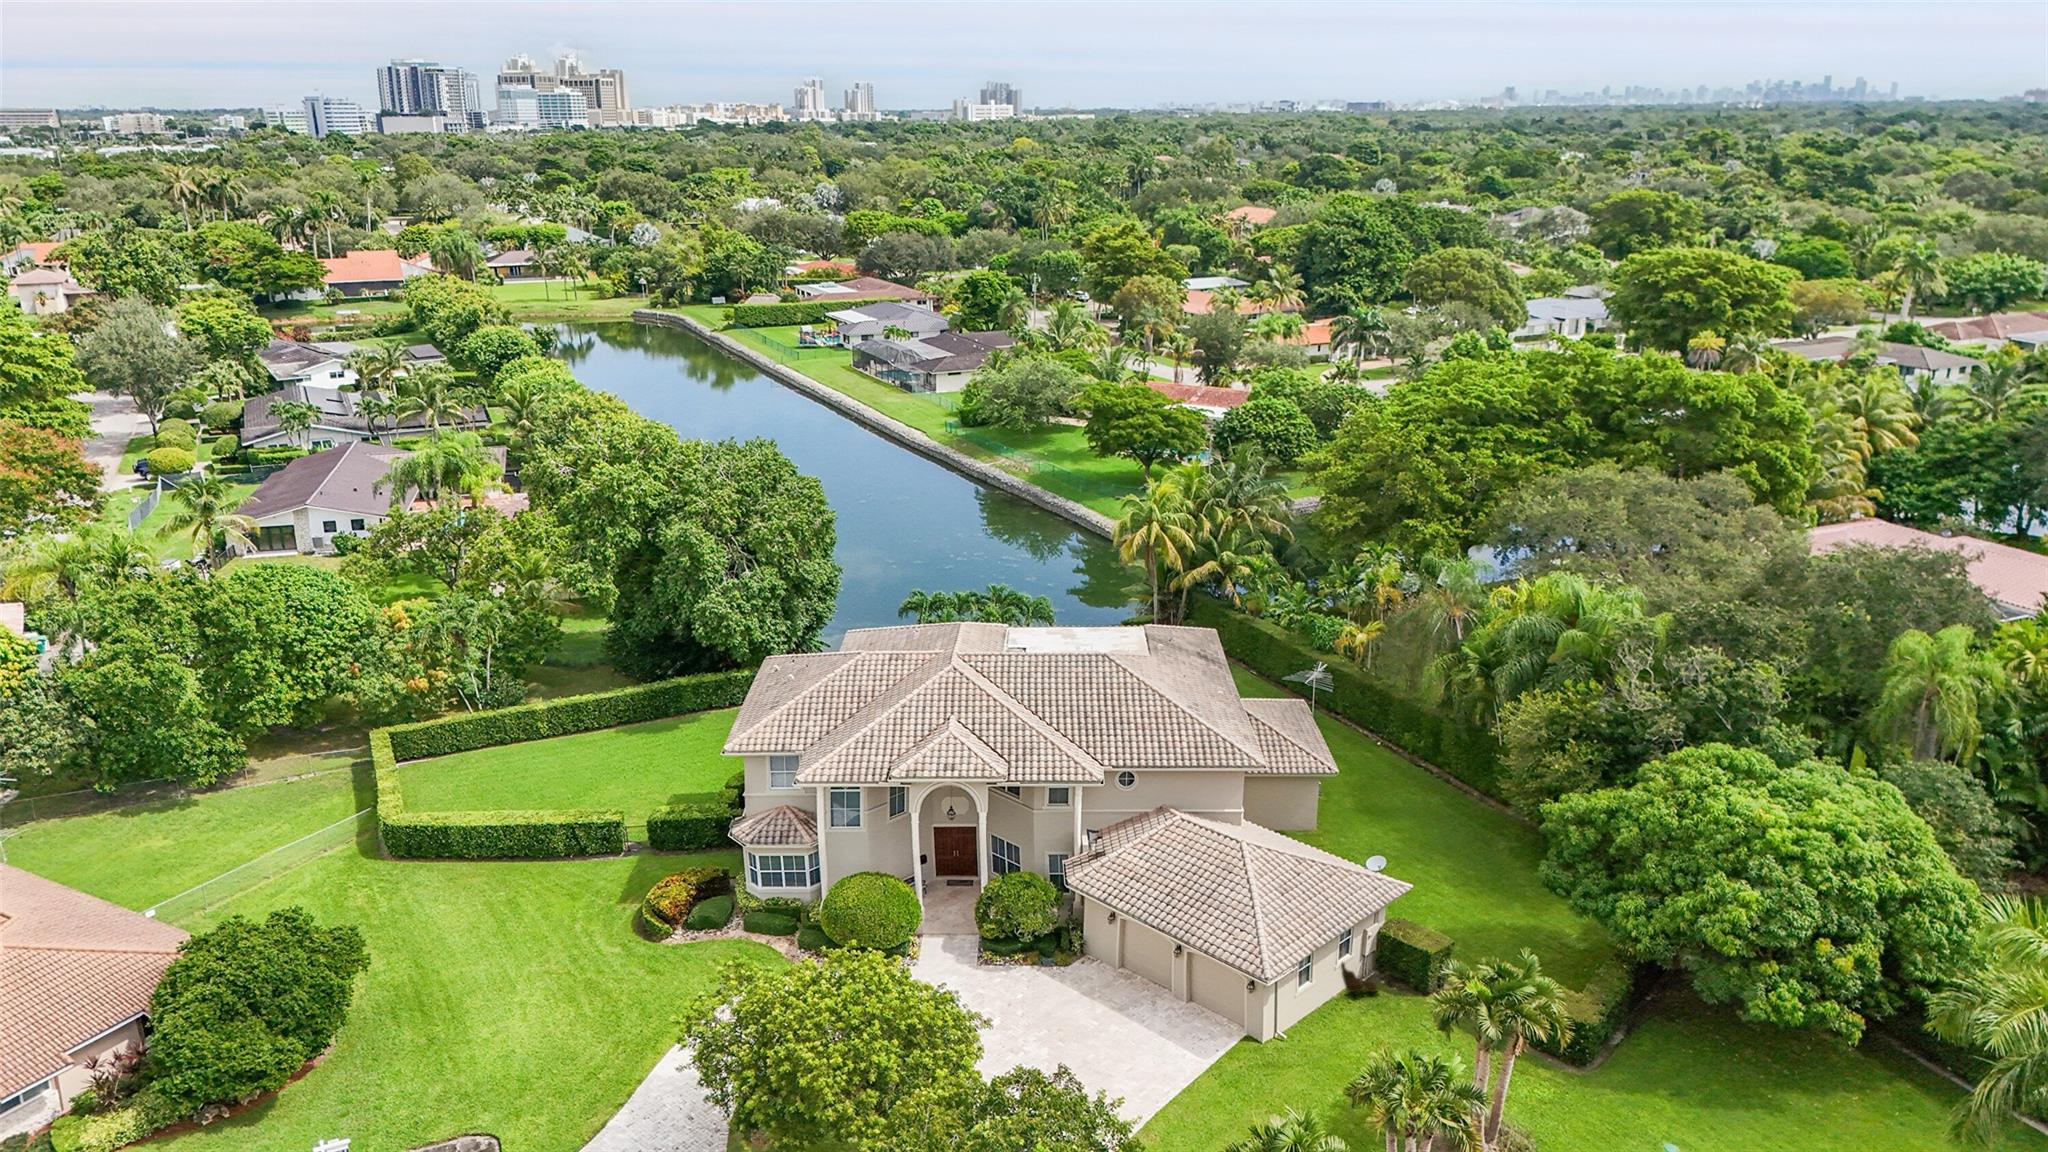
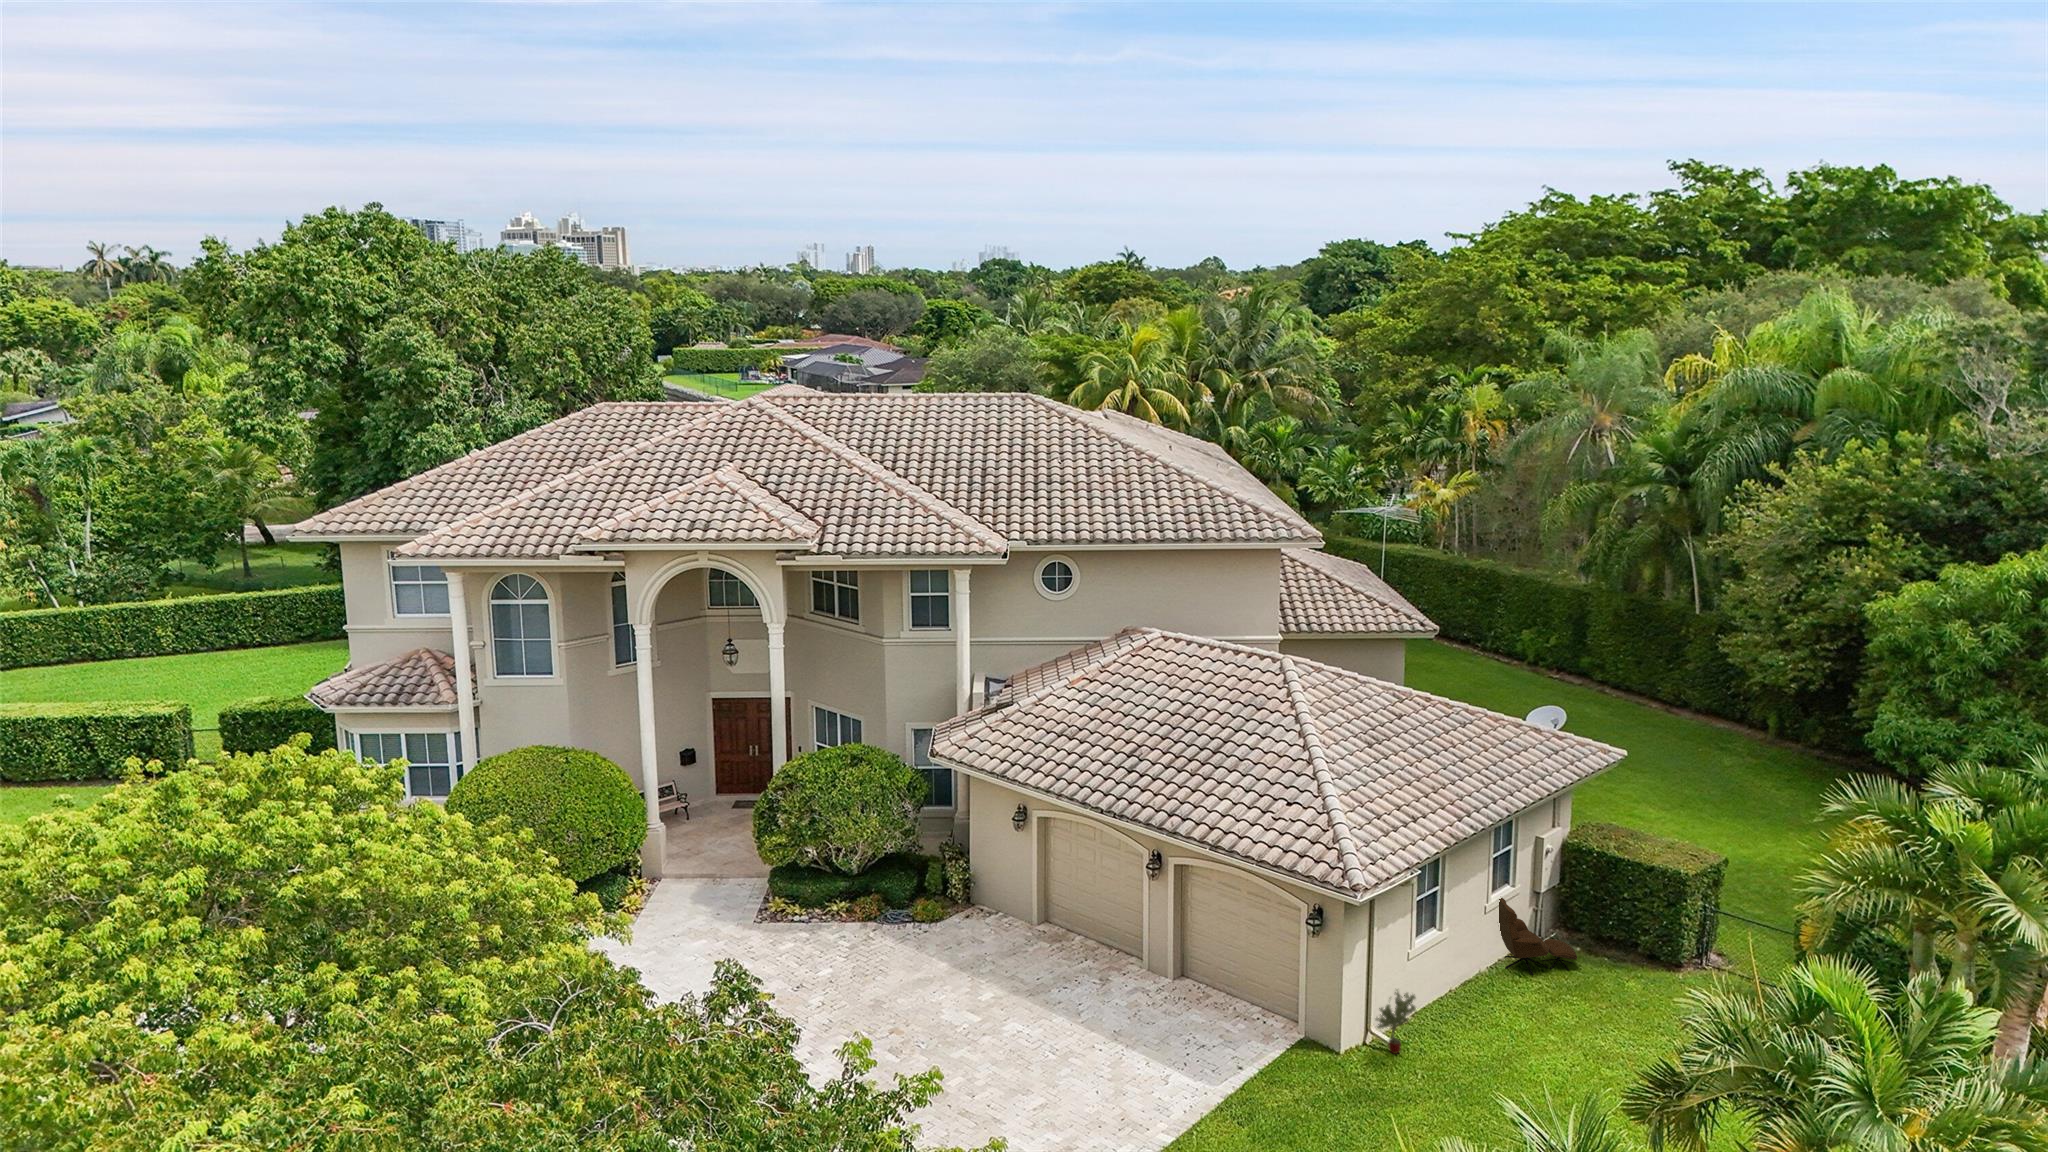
potted tree: none [1278,1014,1297,1043] -> present [1376,990,1416,1054]

